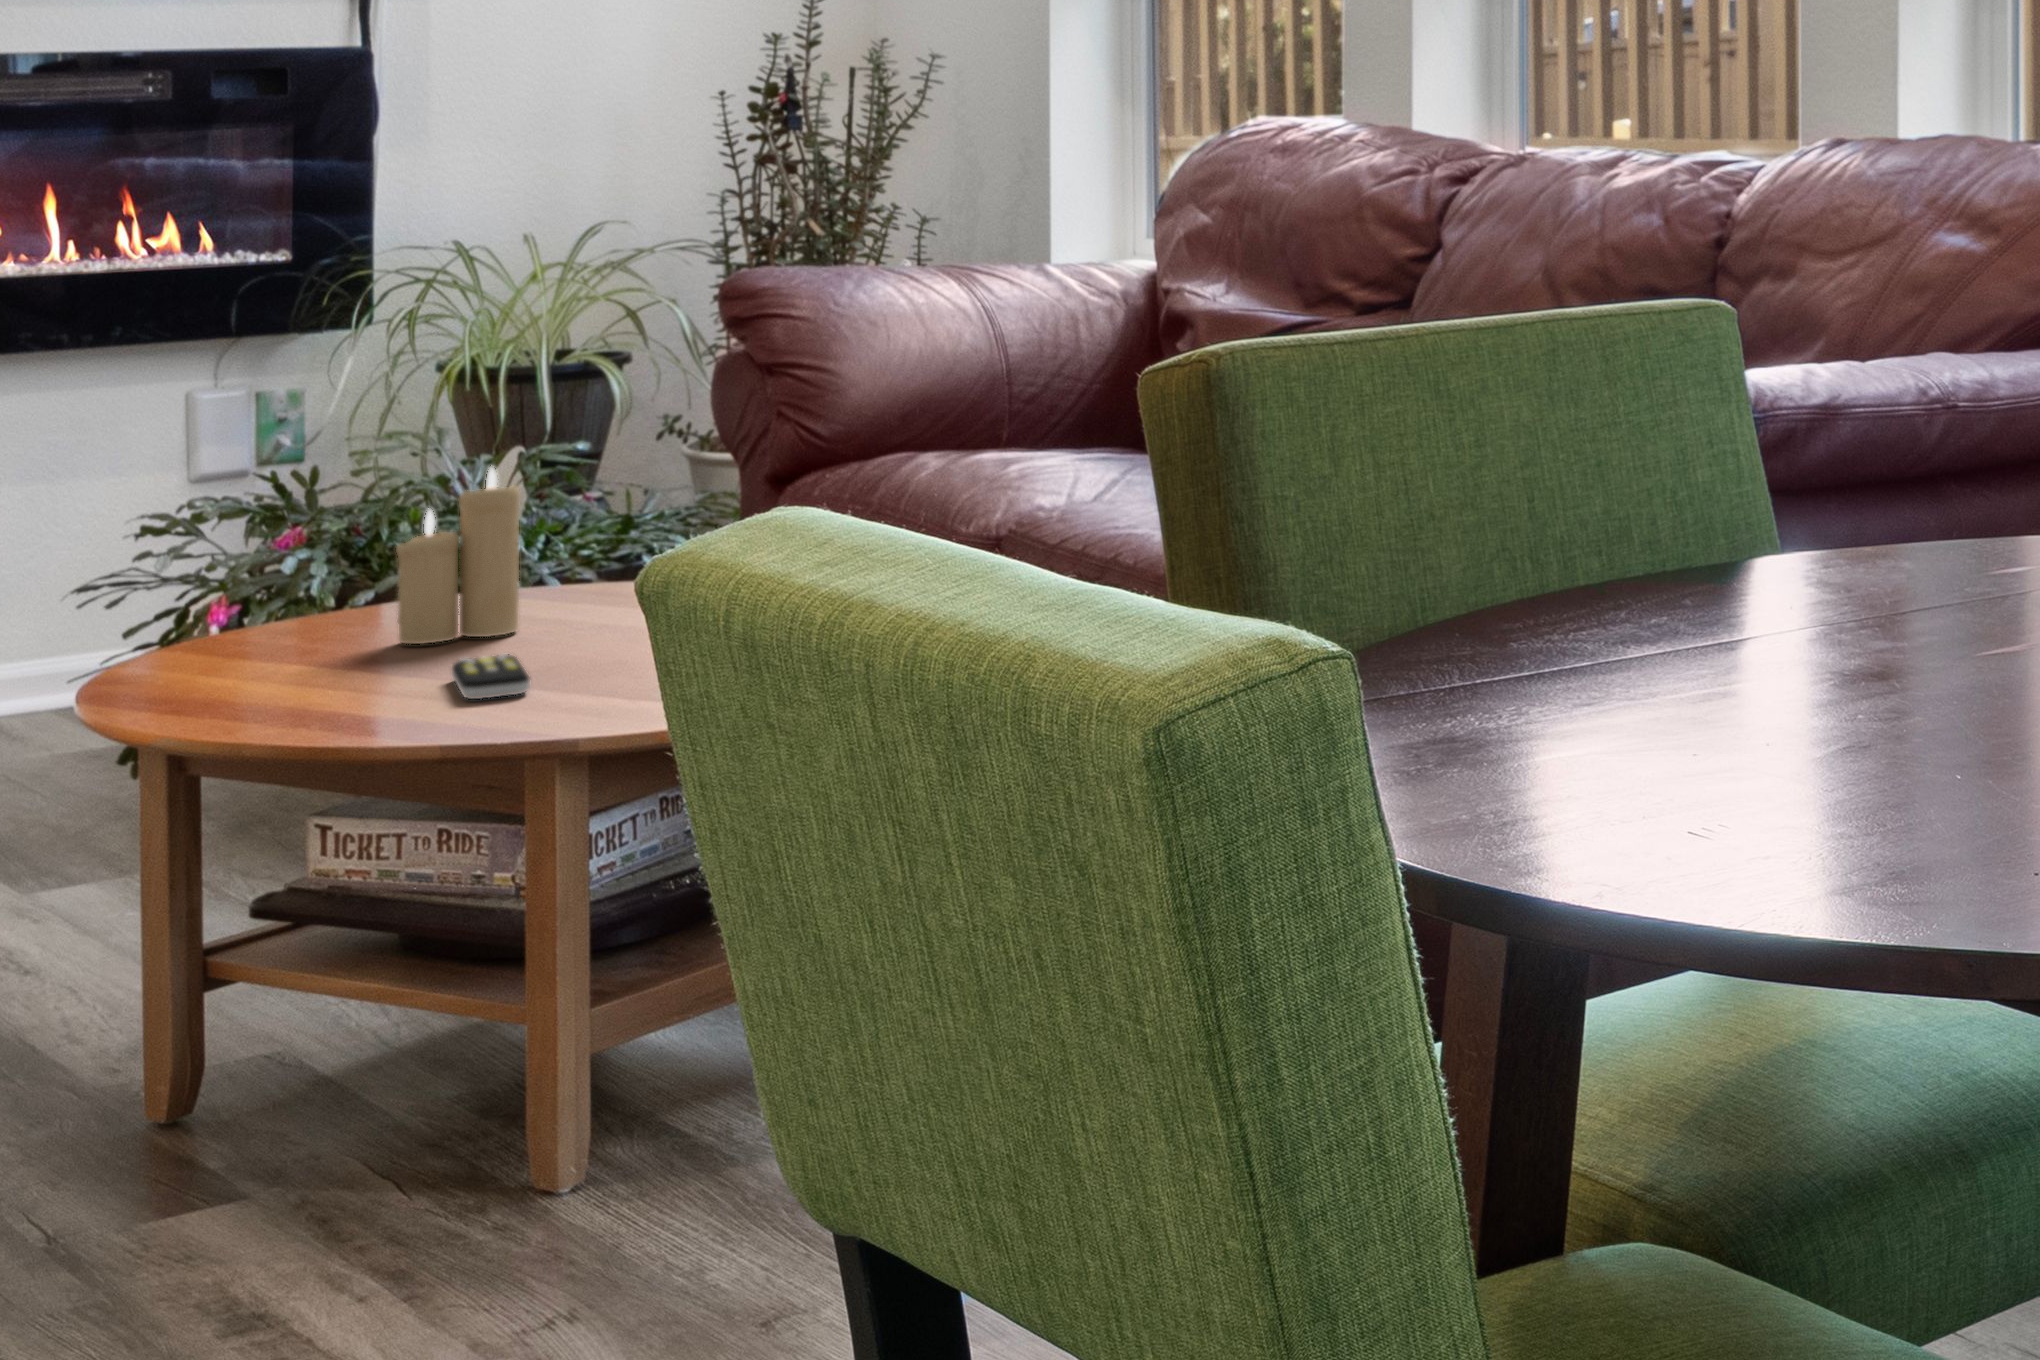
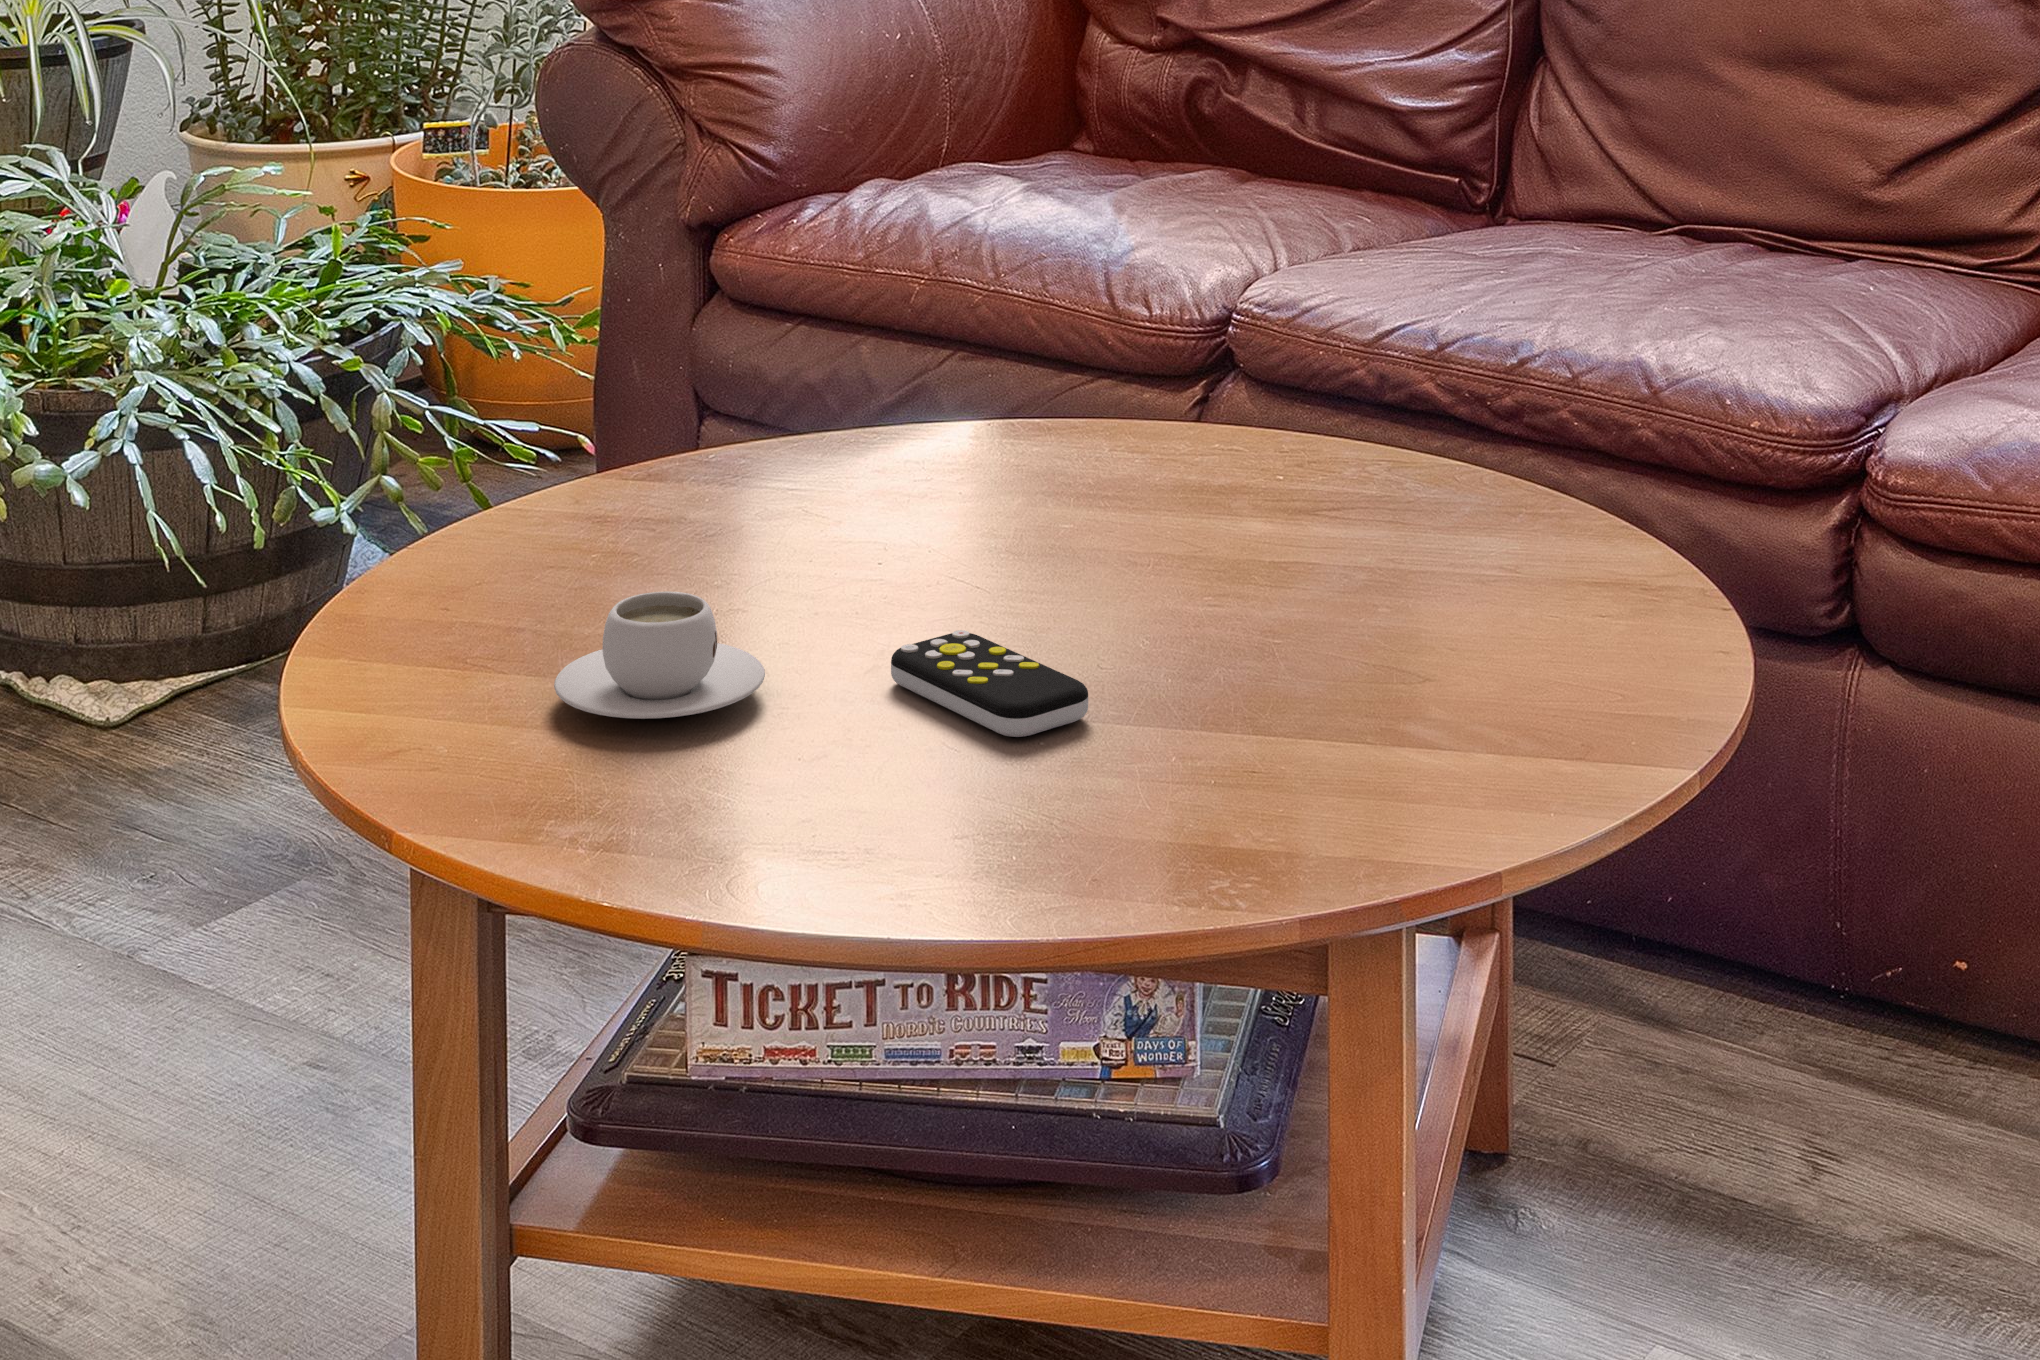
candle: present [396,467,519,644] -> none [643,286,815,599]
teacup: none [253,623,386,687] -> present [554,591,765,719]

